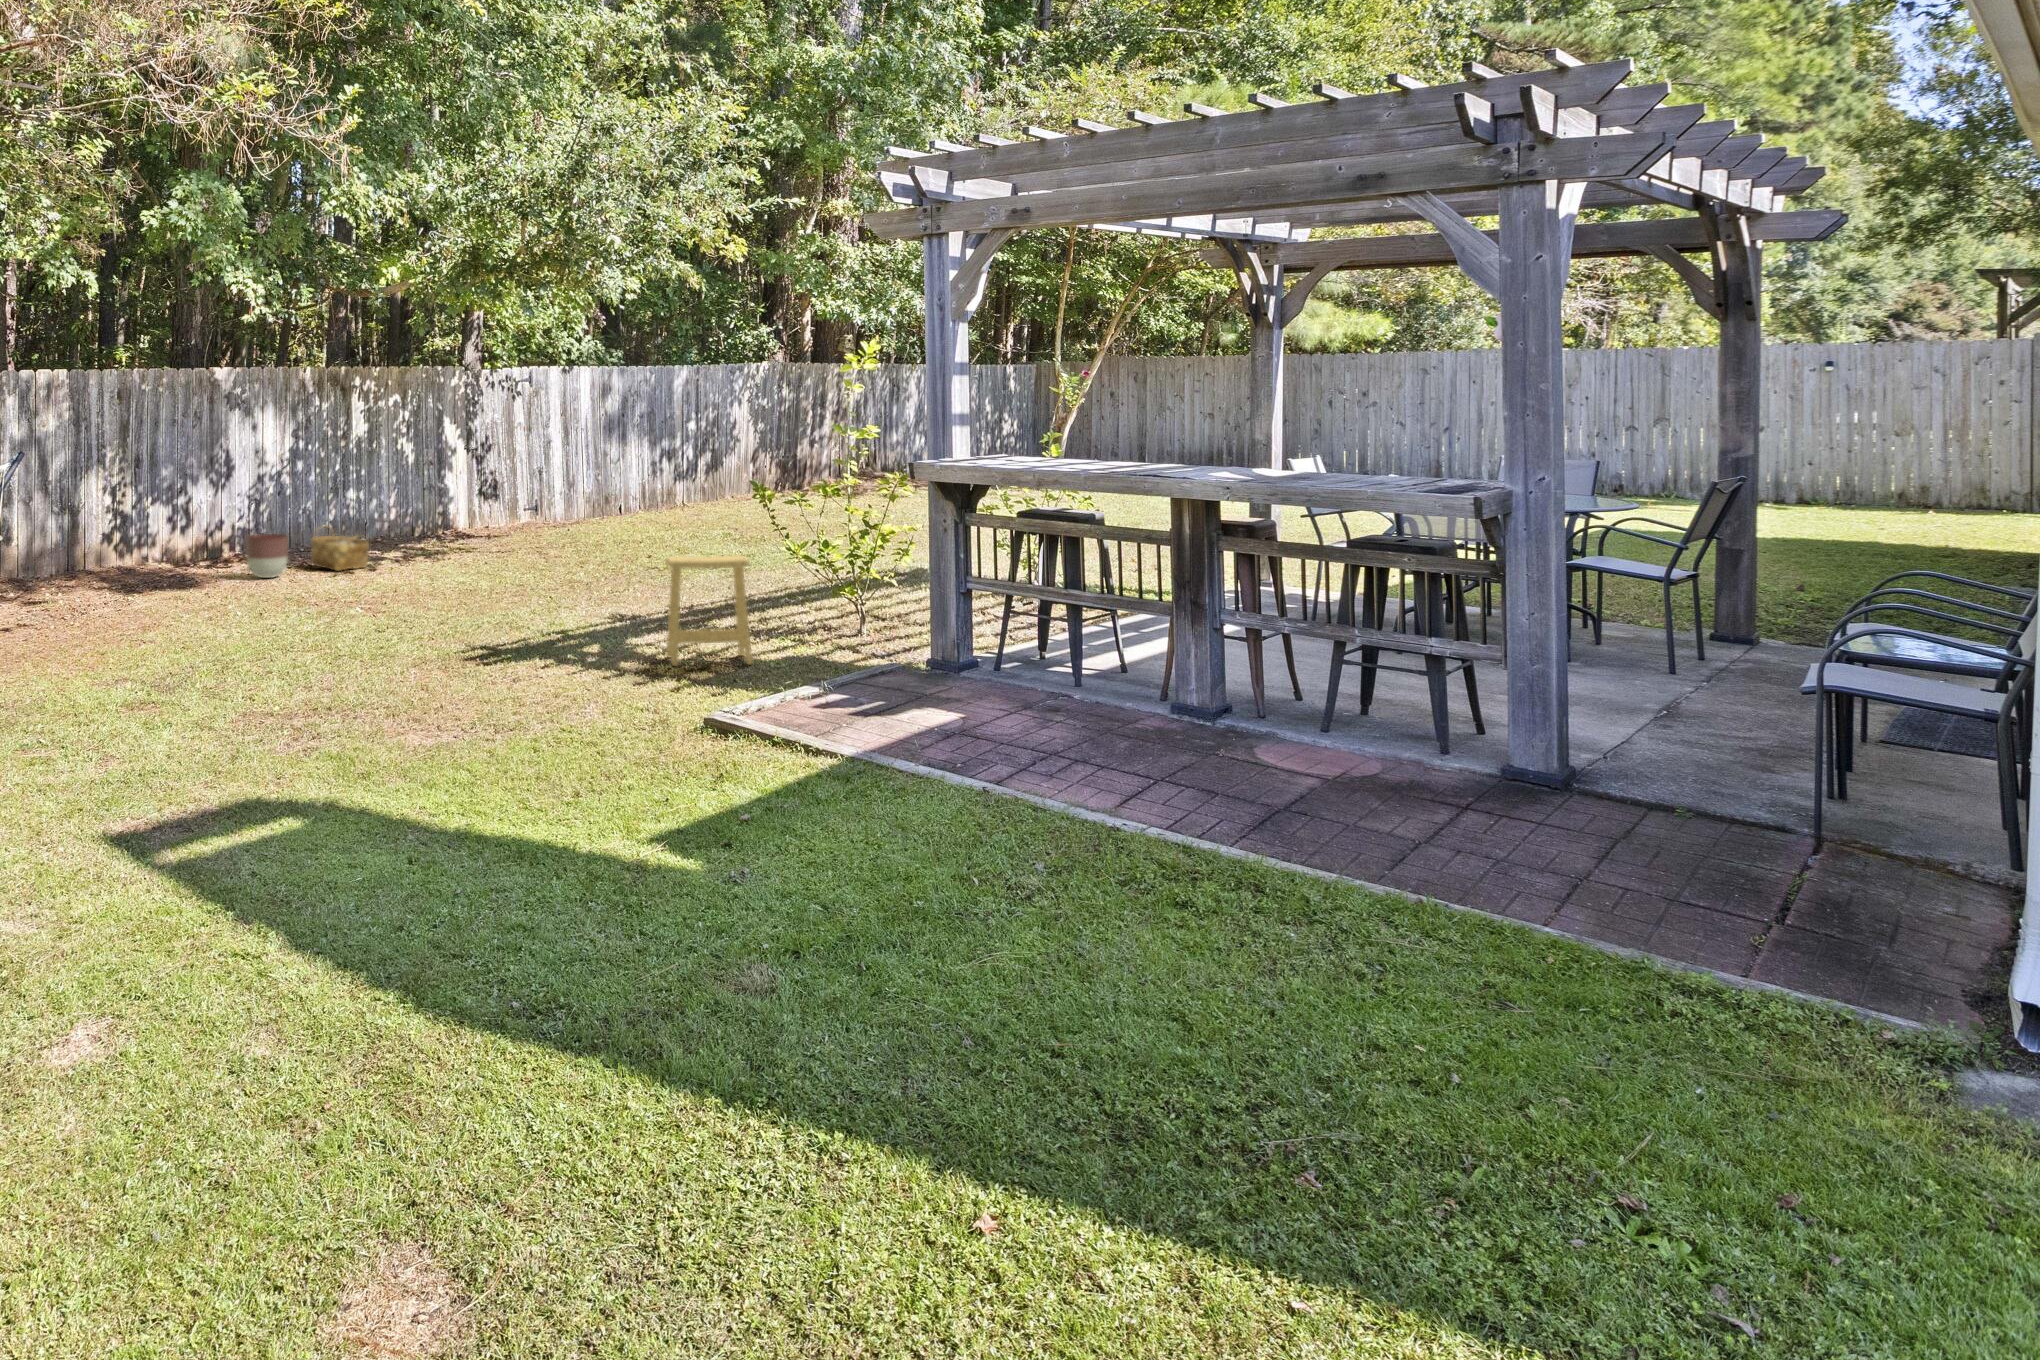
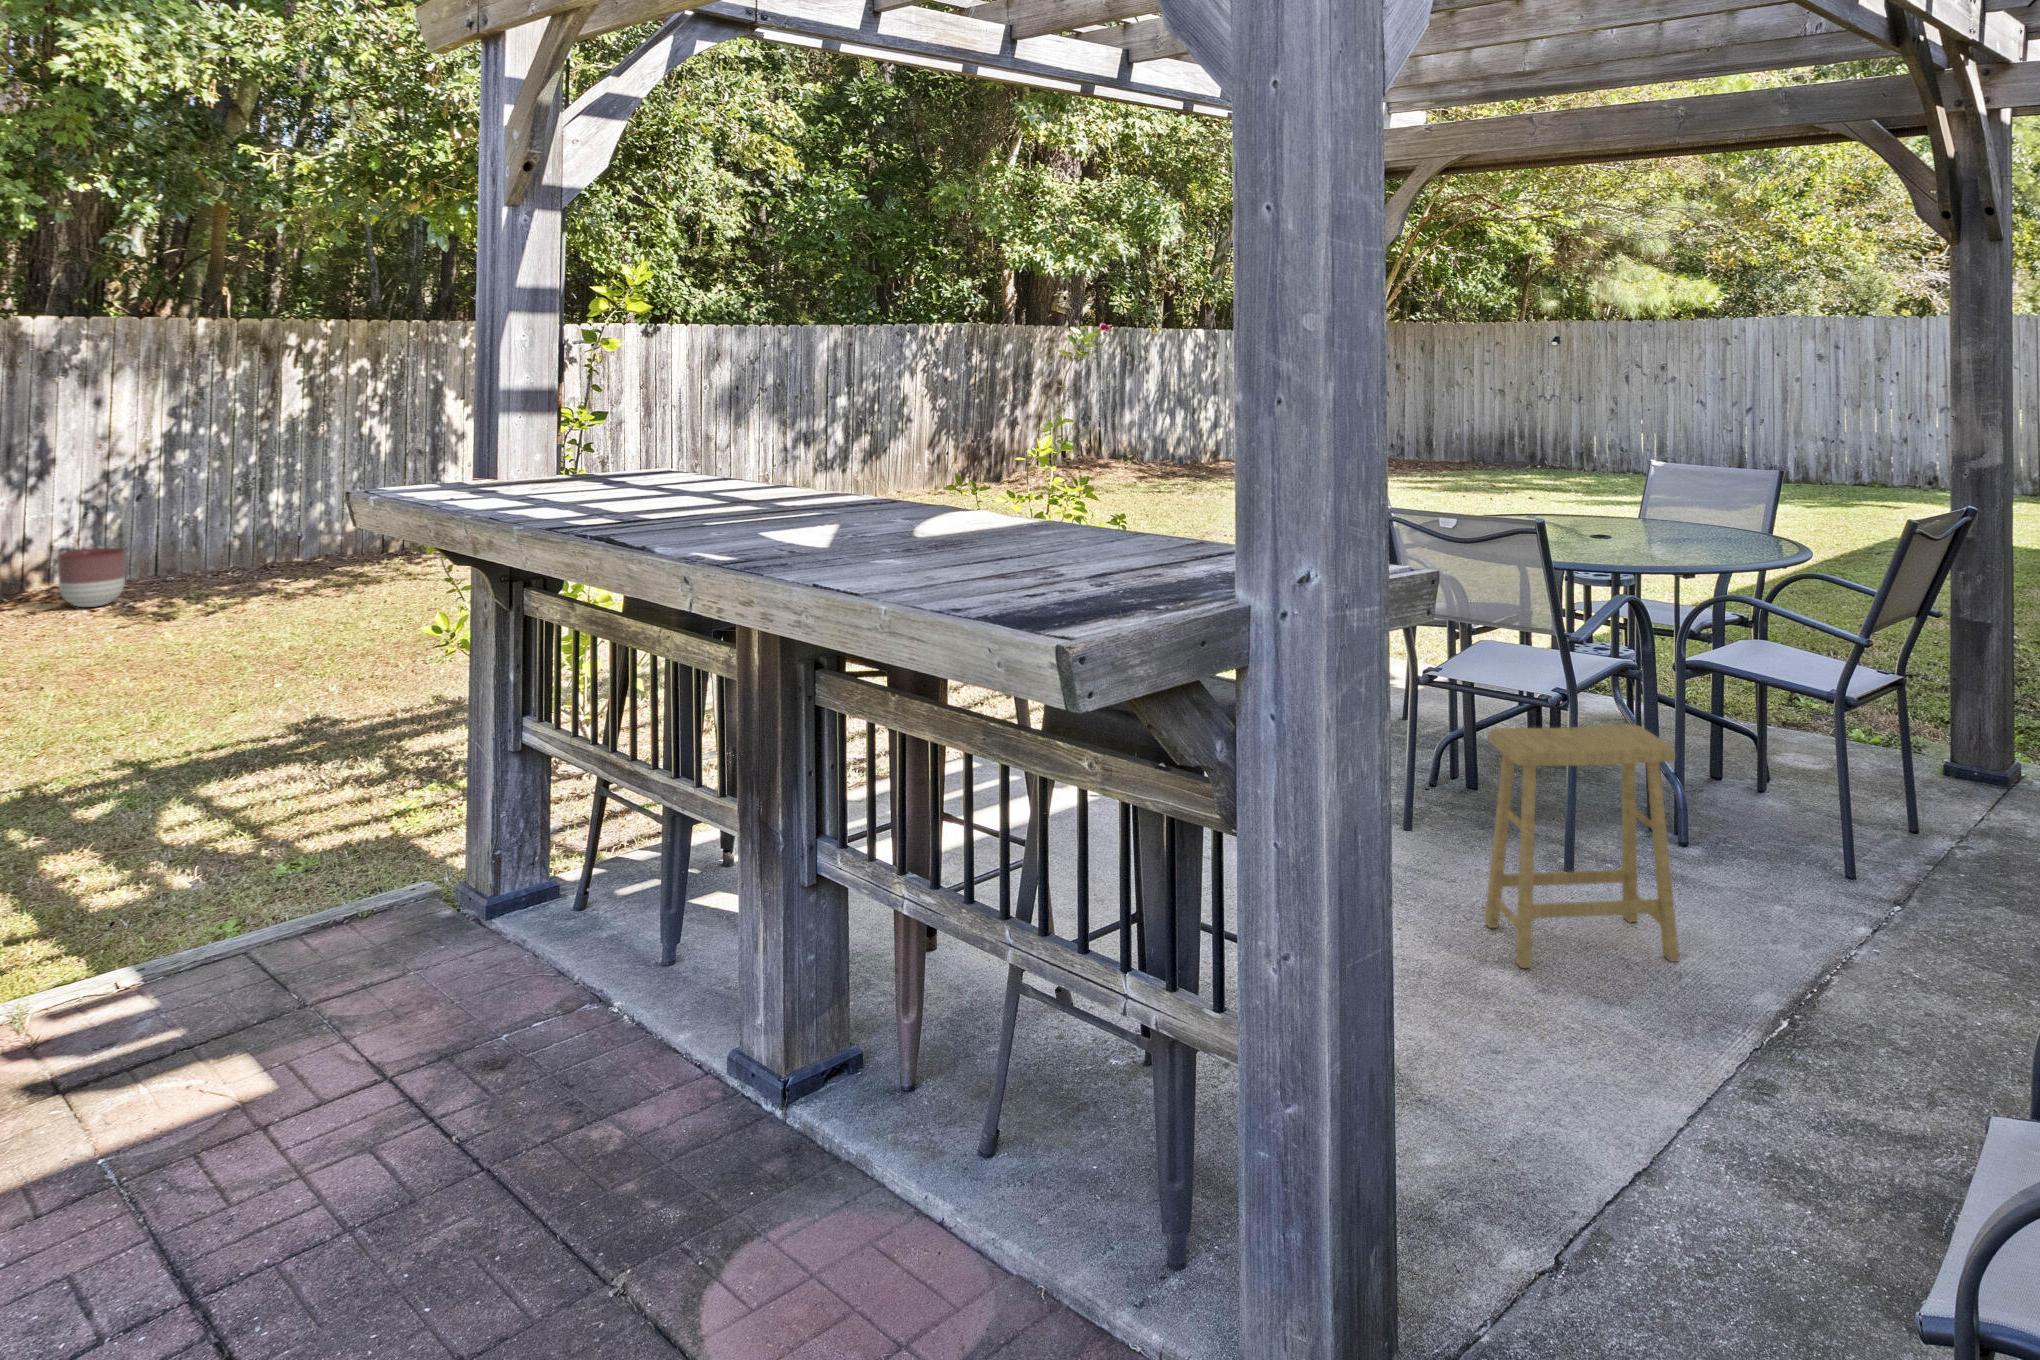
woven basket: present [311,527,369,571] -> none [189,534,268,595]
footstool: present [665,556,752,666] -> present [1485,725,1680,968]

